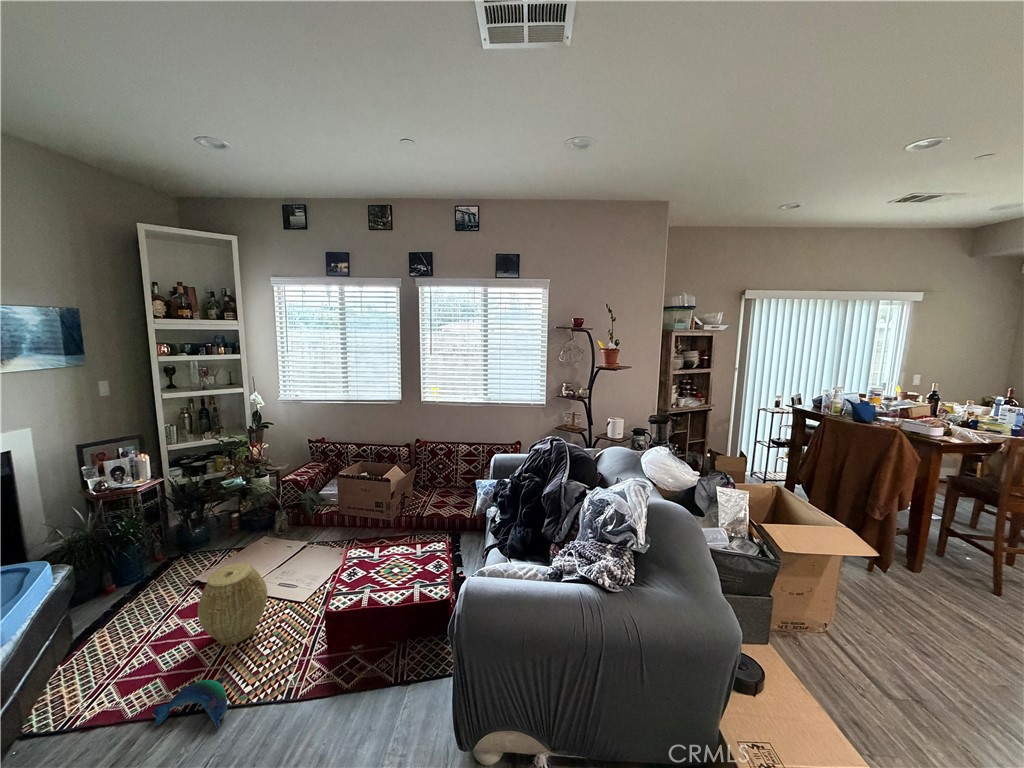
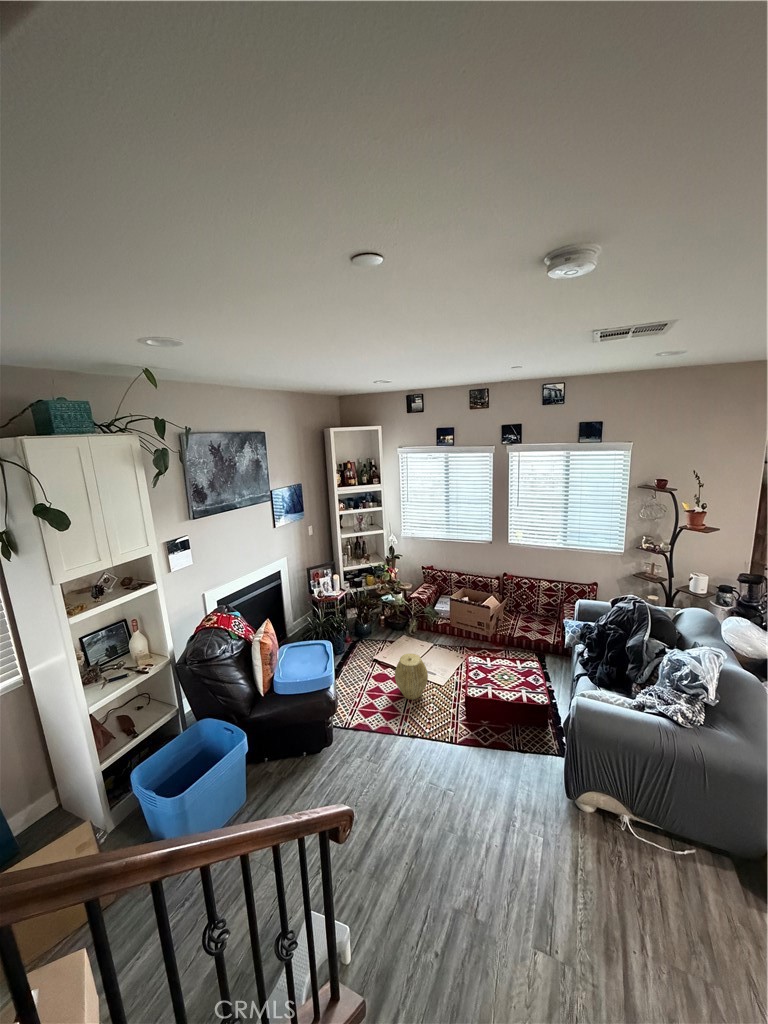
plush toy: present [152,676,227,728] -> none [389,715,425,741]

